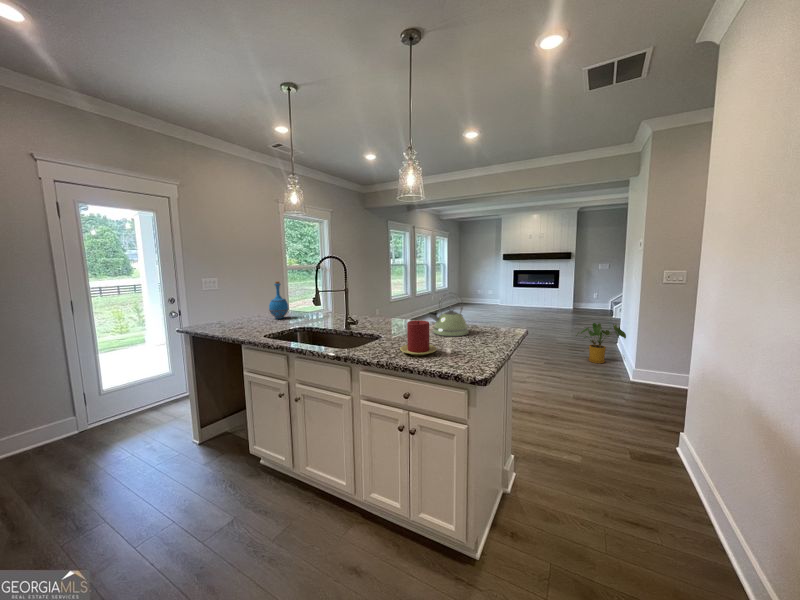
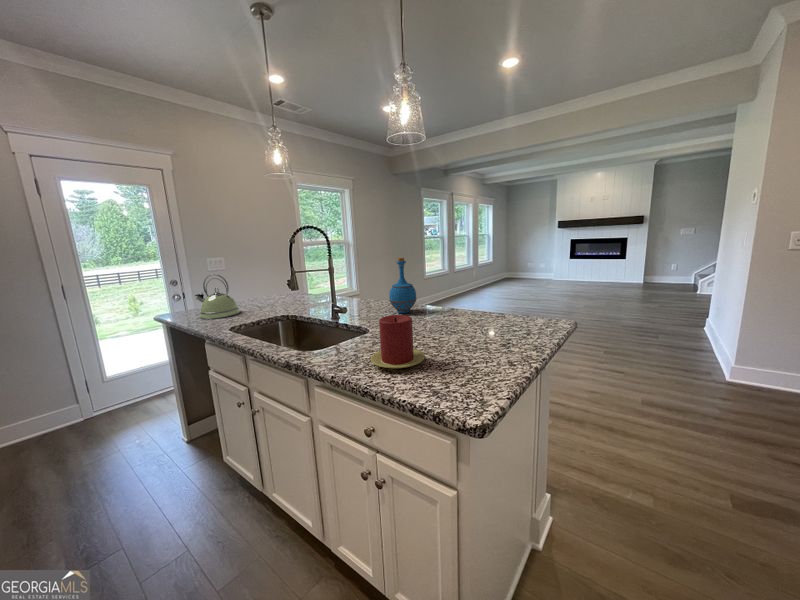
bottle: present [269,281,289,319] -> present [389,258,416,313]
kettle: present [429,293,469,336] -> present [195,274,240,319]
house plant: present [576,323,626,363] -> none [647,303,721,355]

